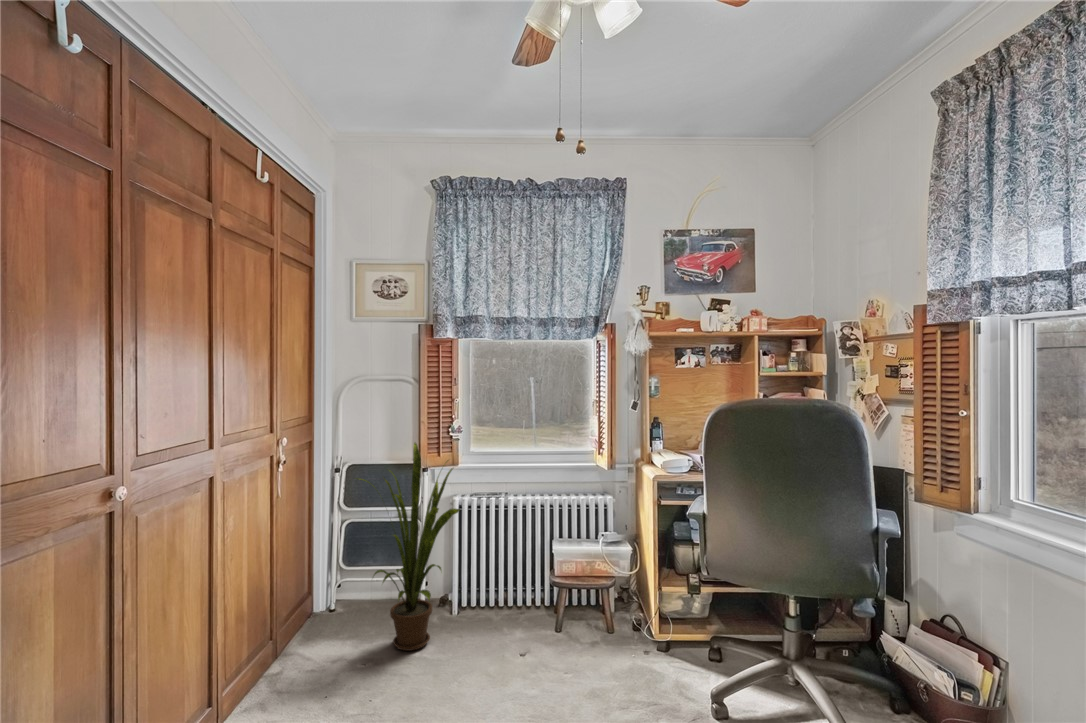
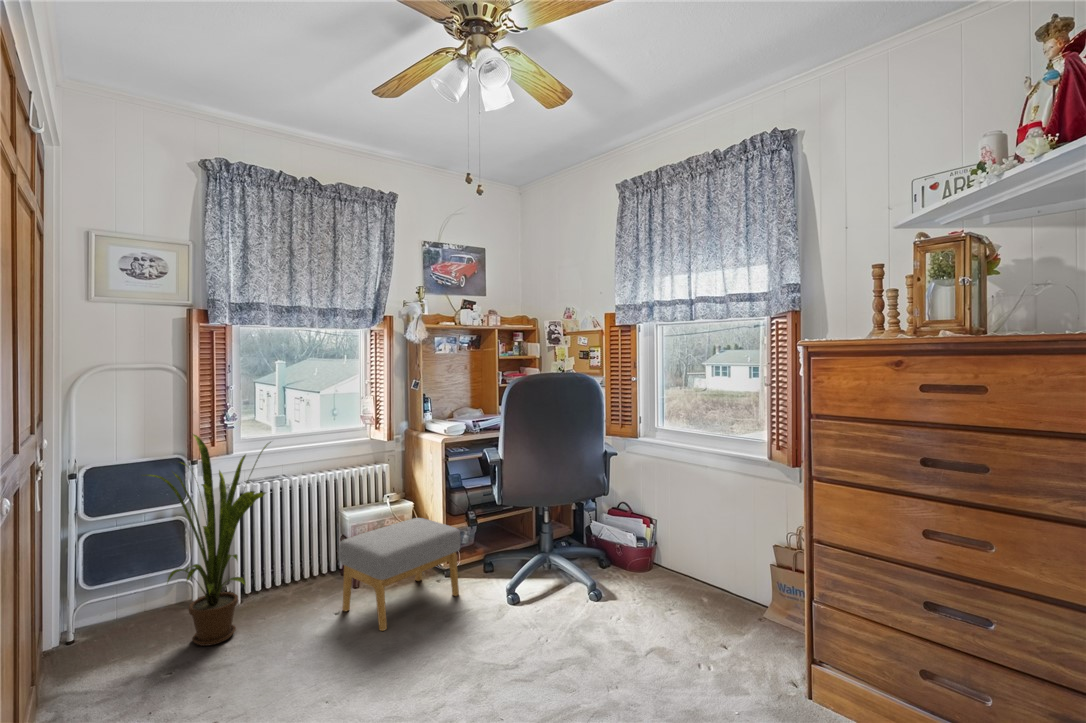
footstool: none [522,566,658,697] -> present [339,518,461,631]

